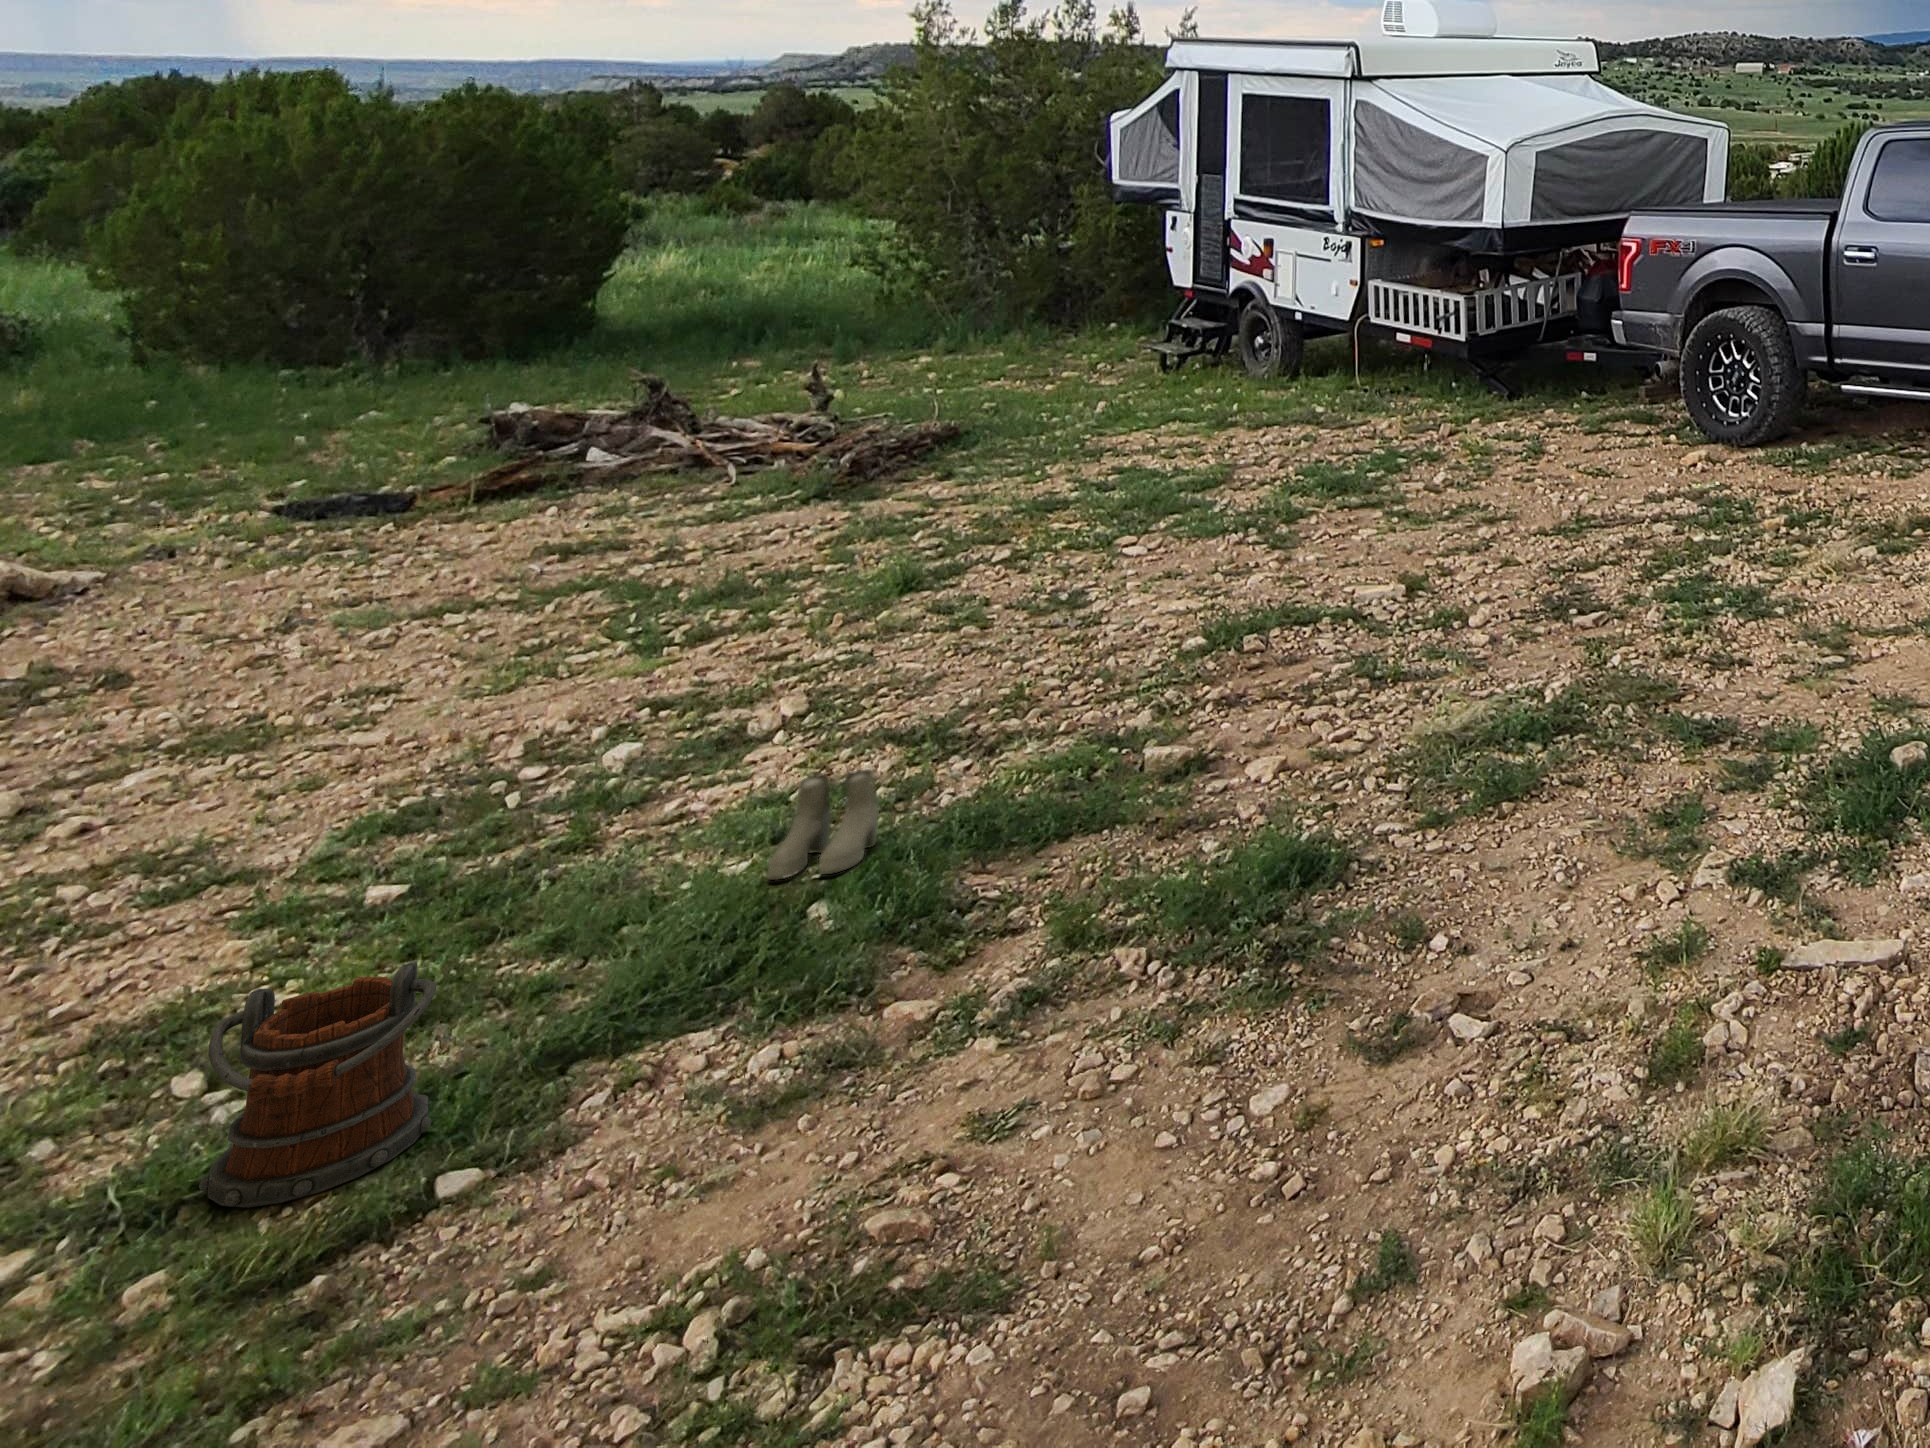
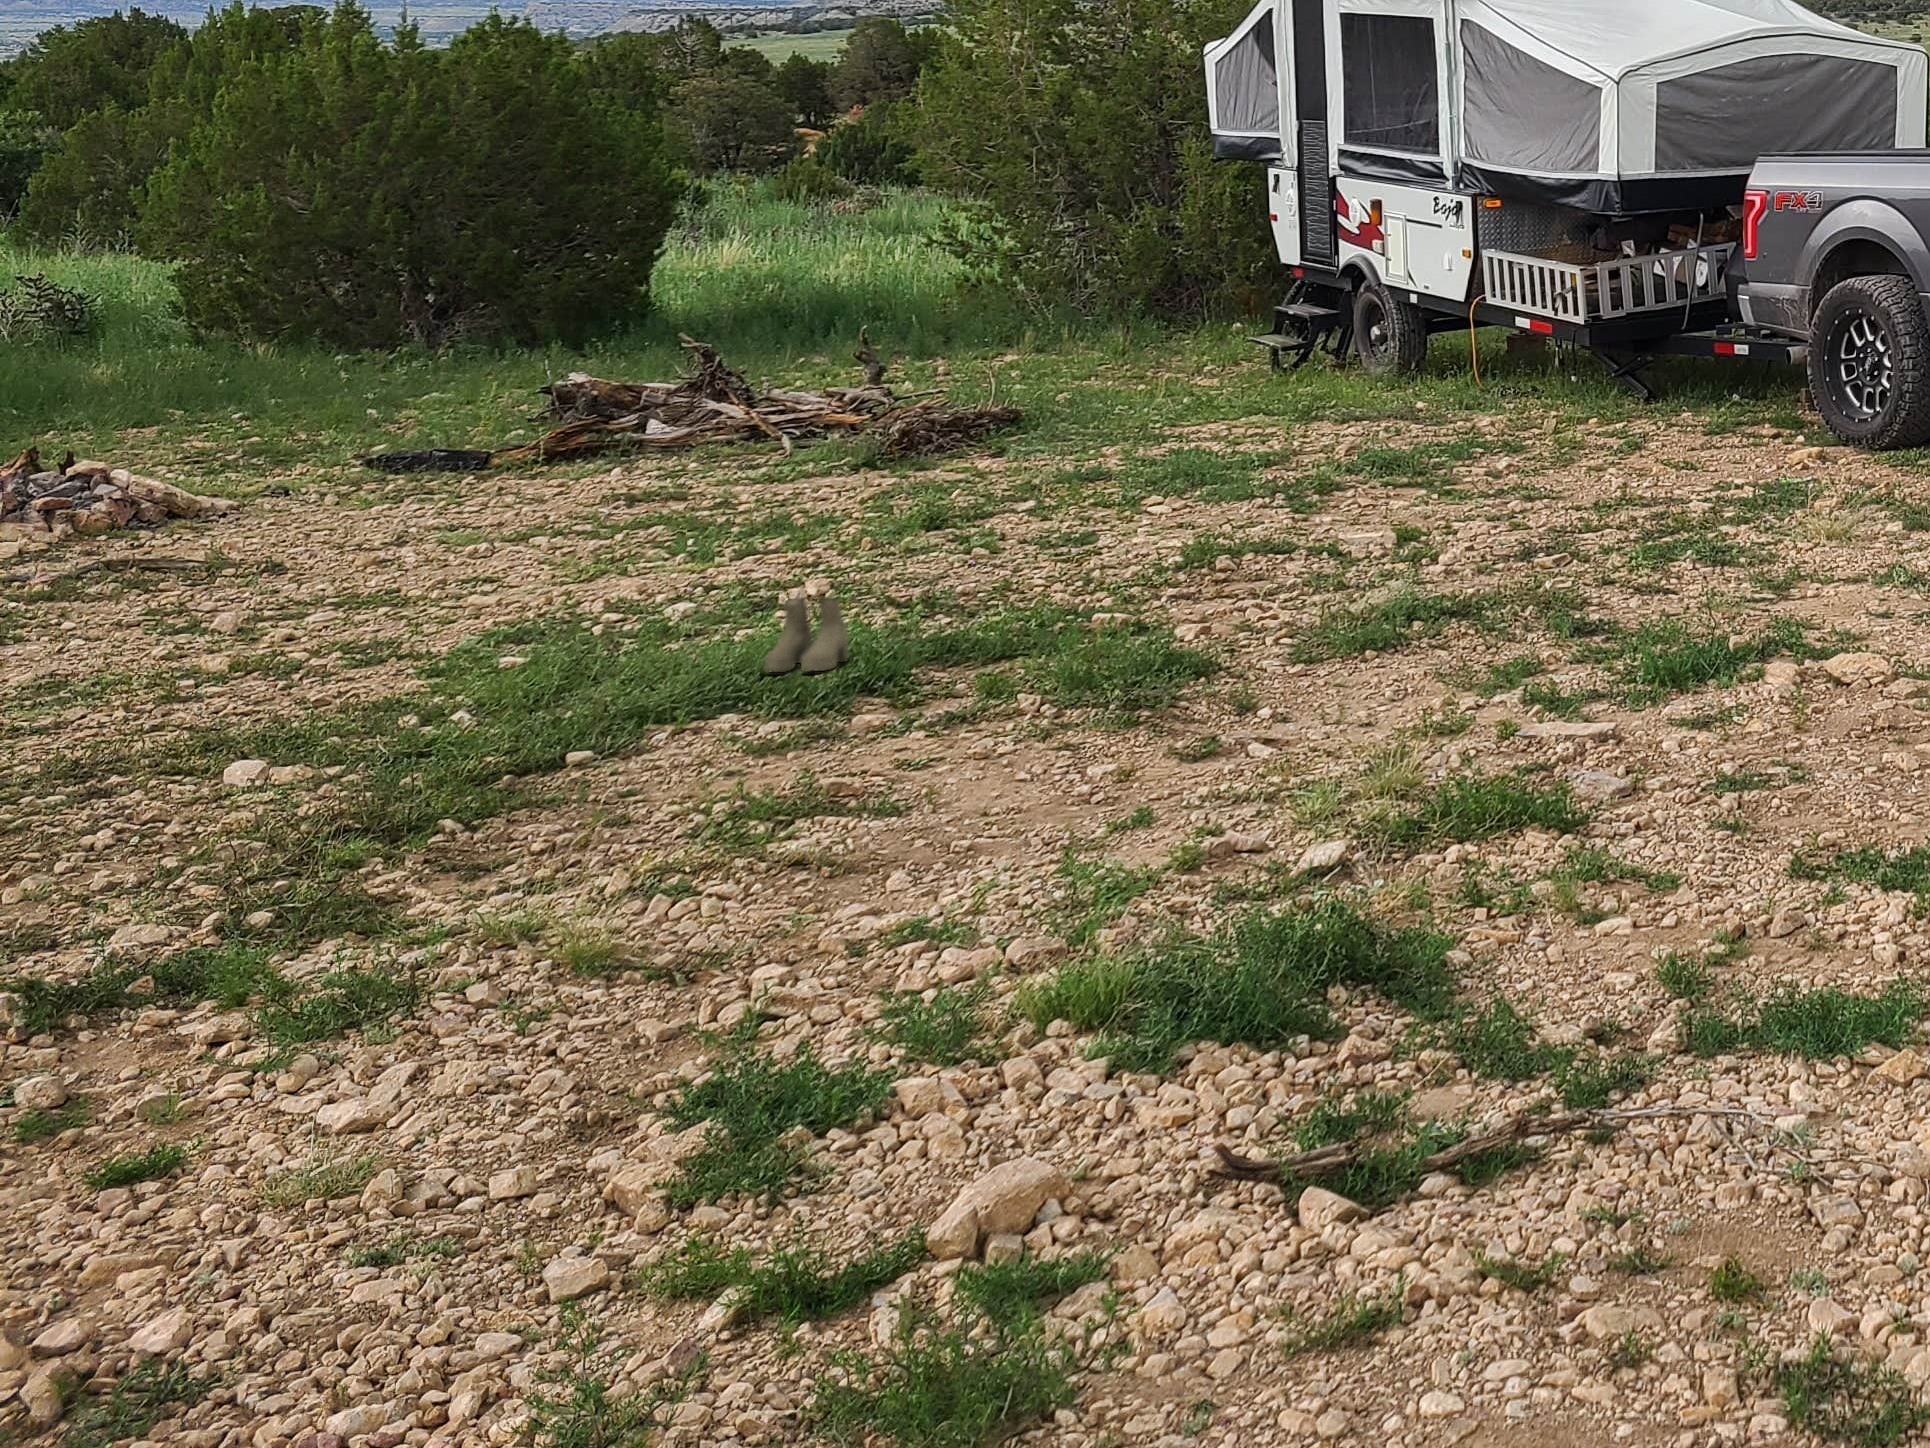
bucket: present [199,961,437,1208] -> none [408,643,541,781]

